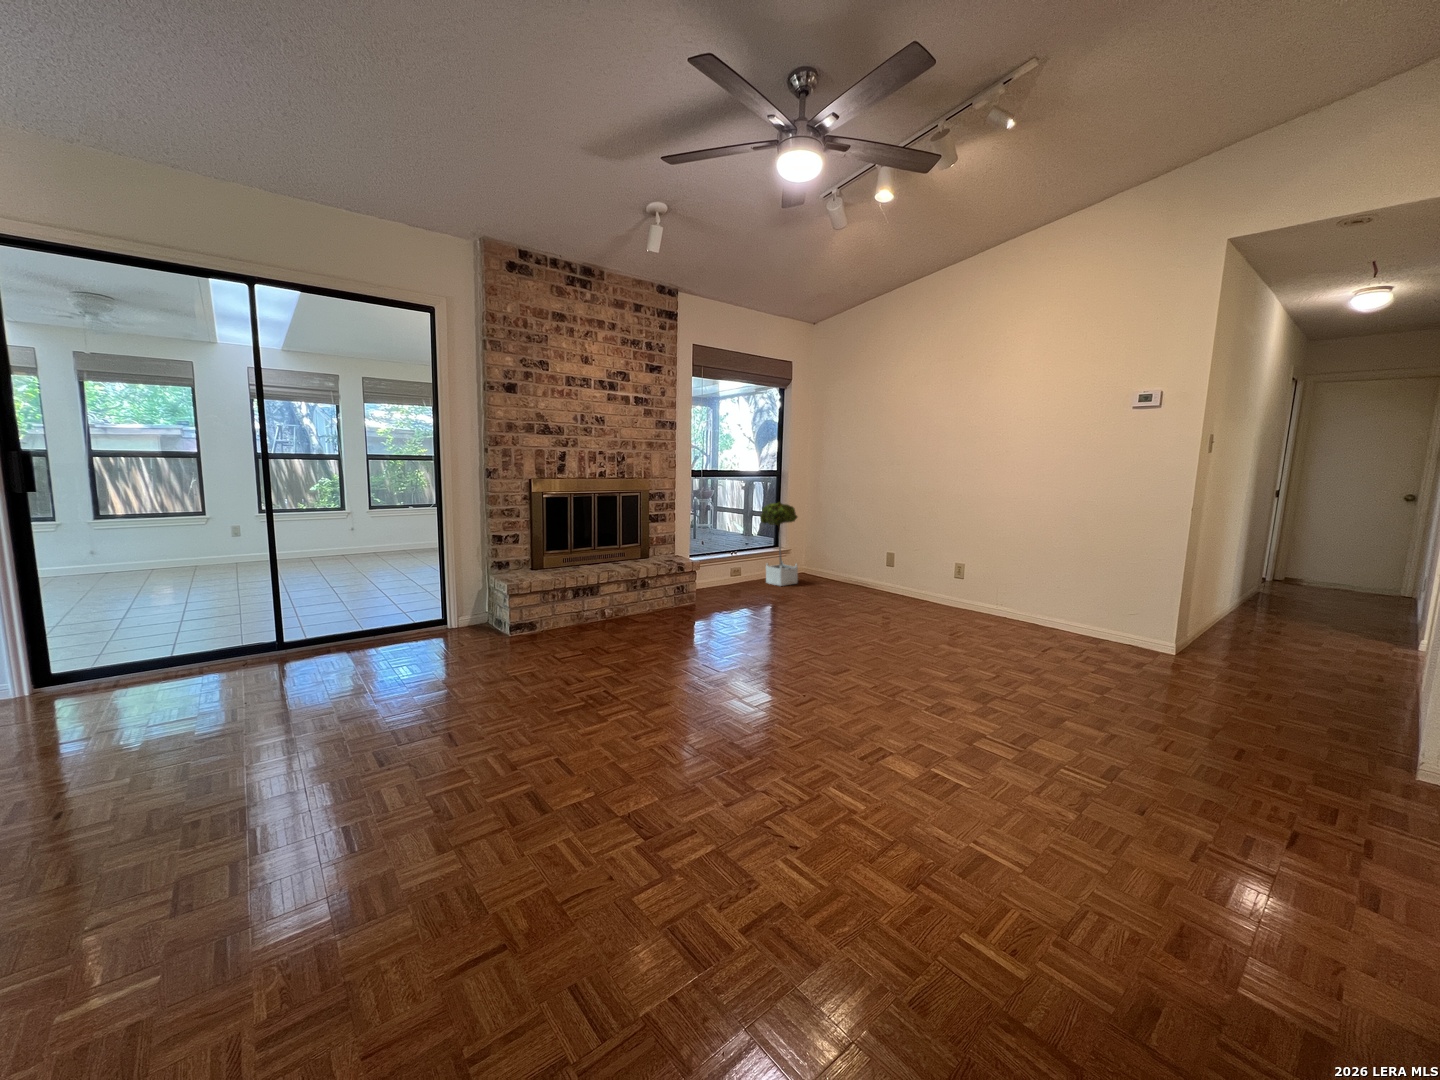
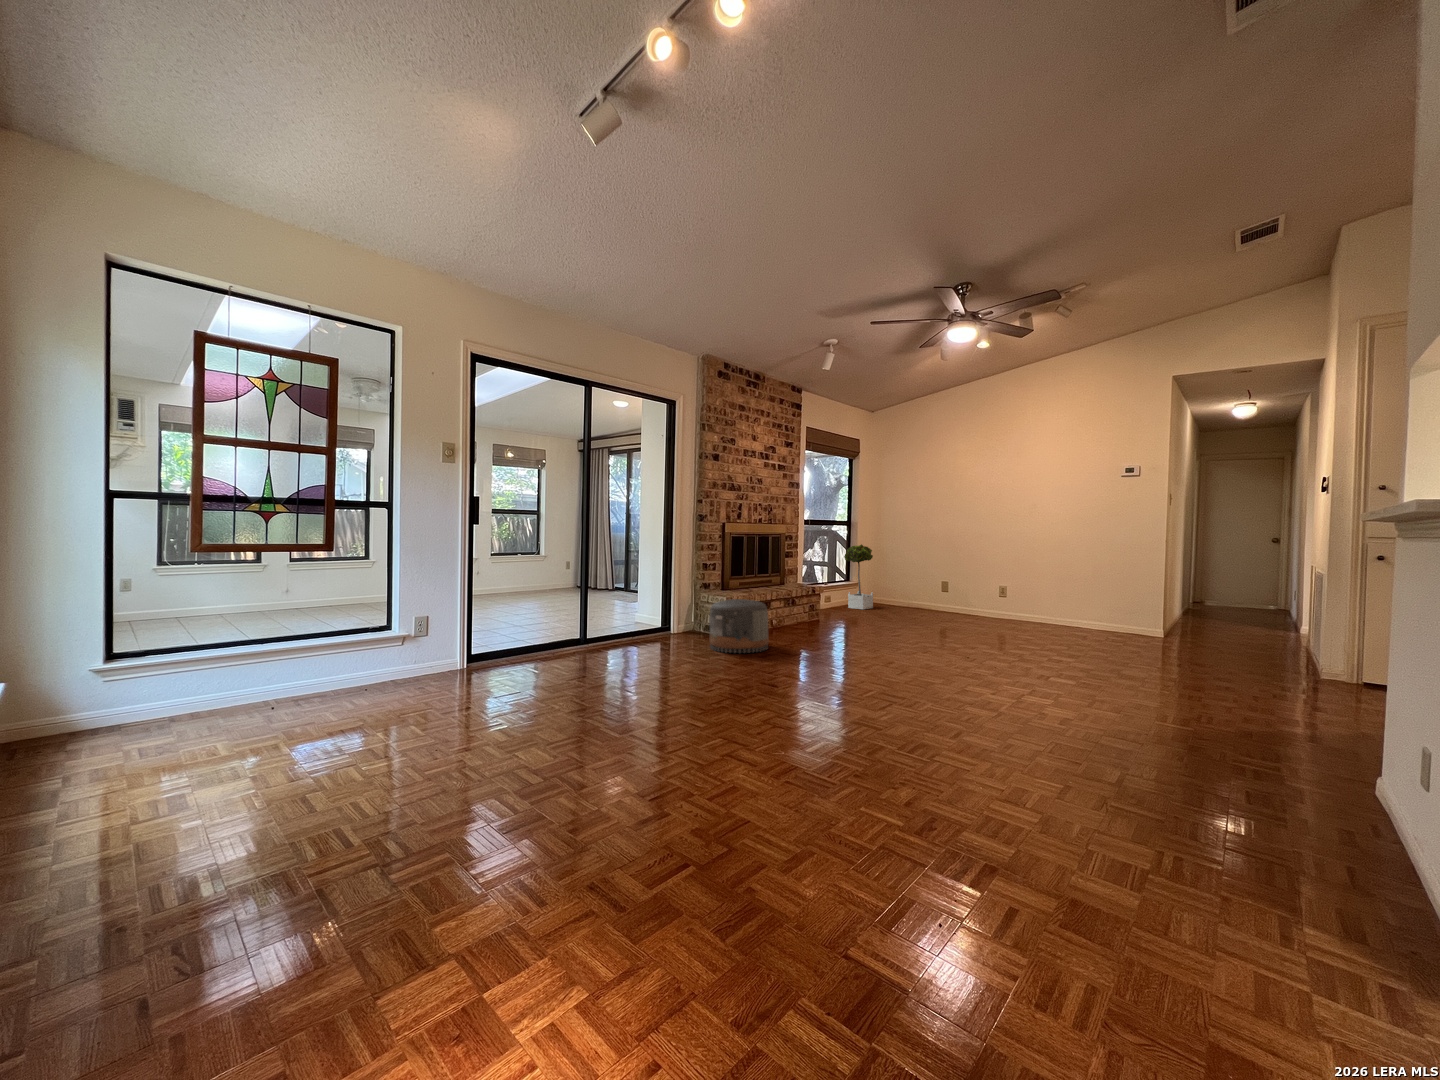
pouf: none [448,591,539,673] -> present [709,599,768,653]

